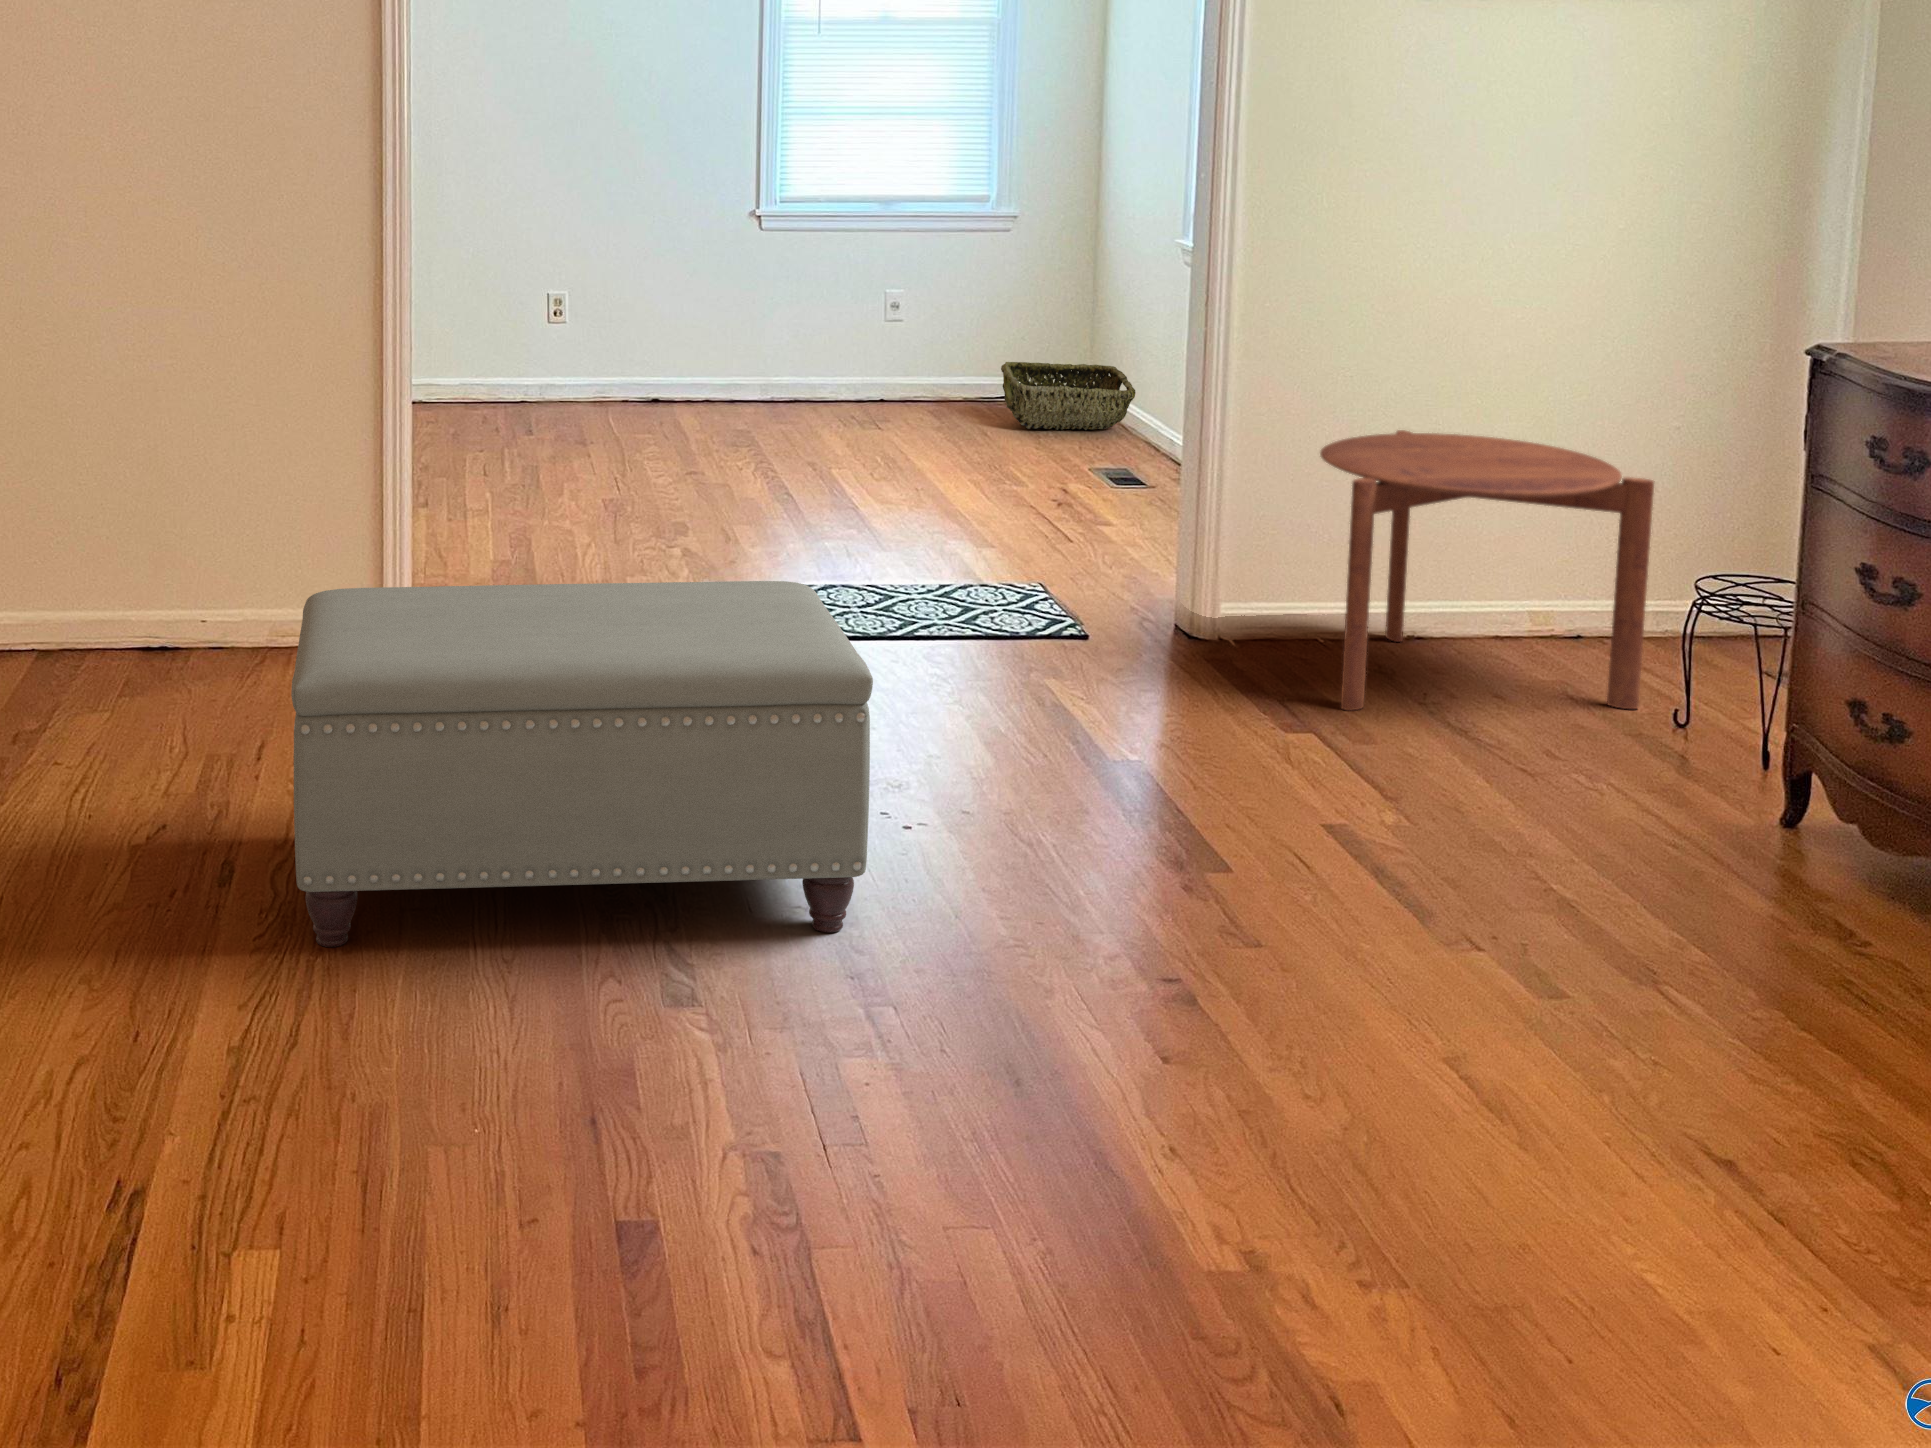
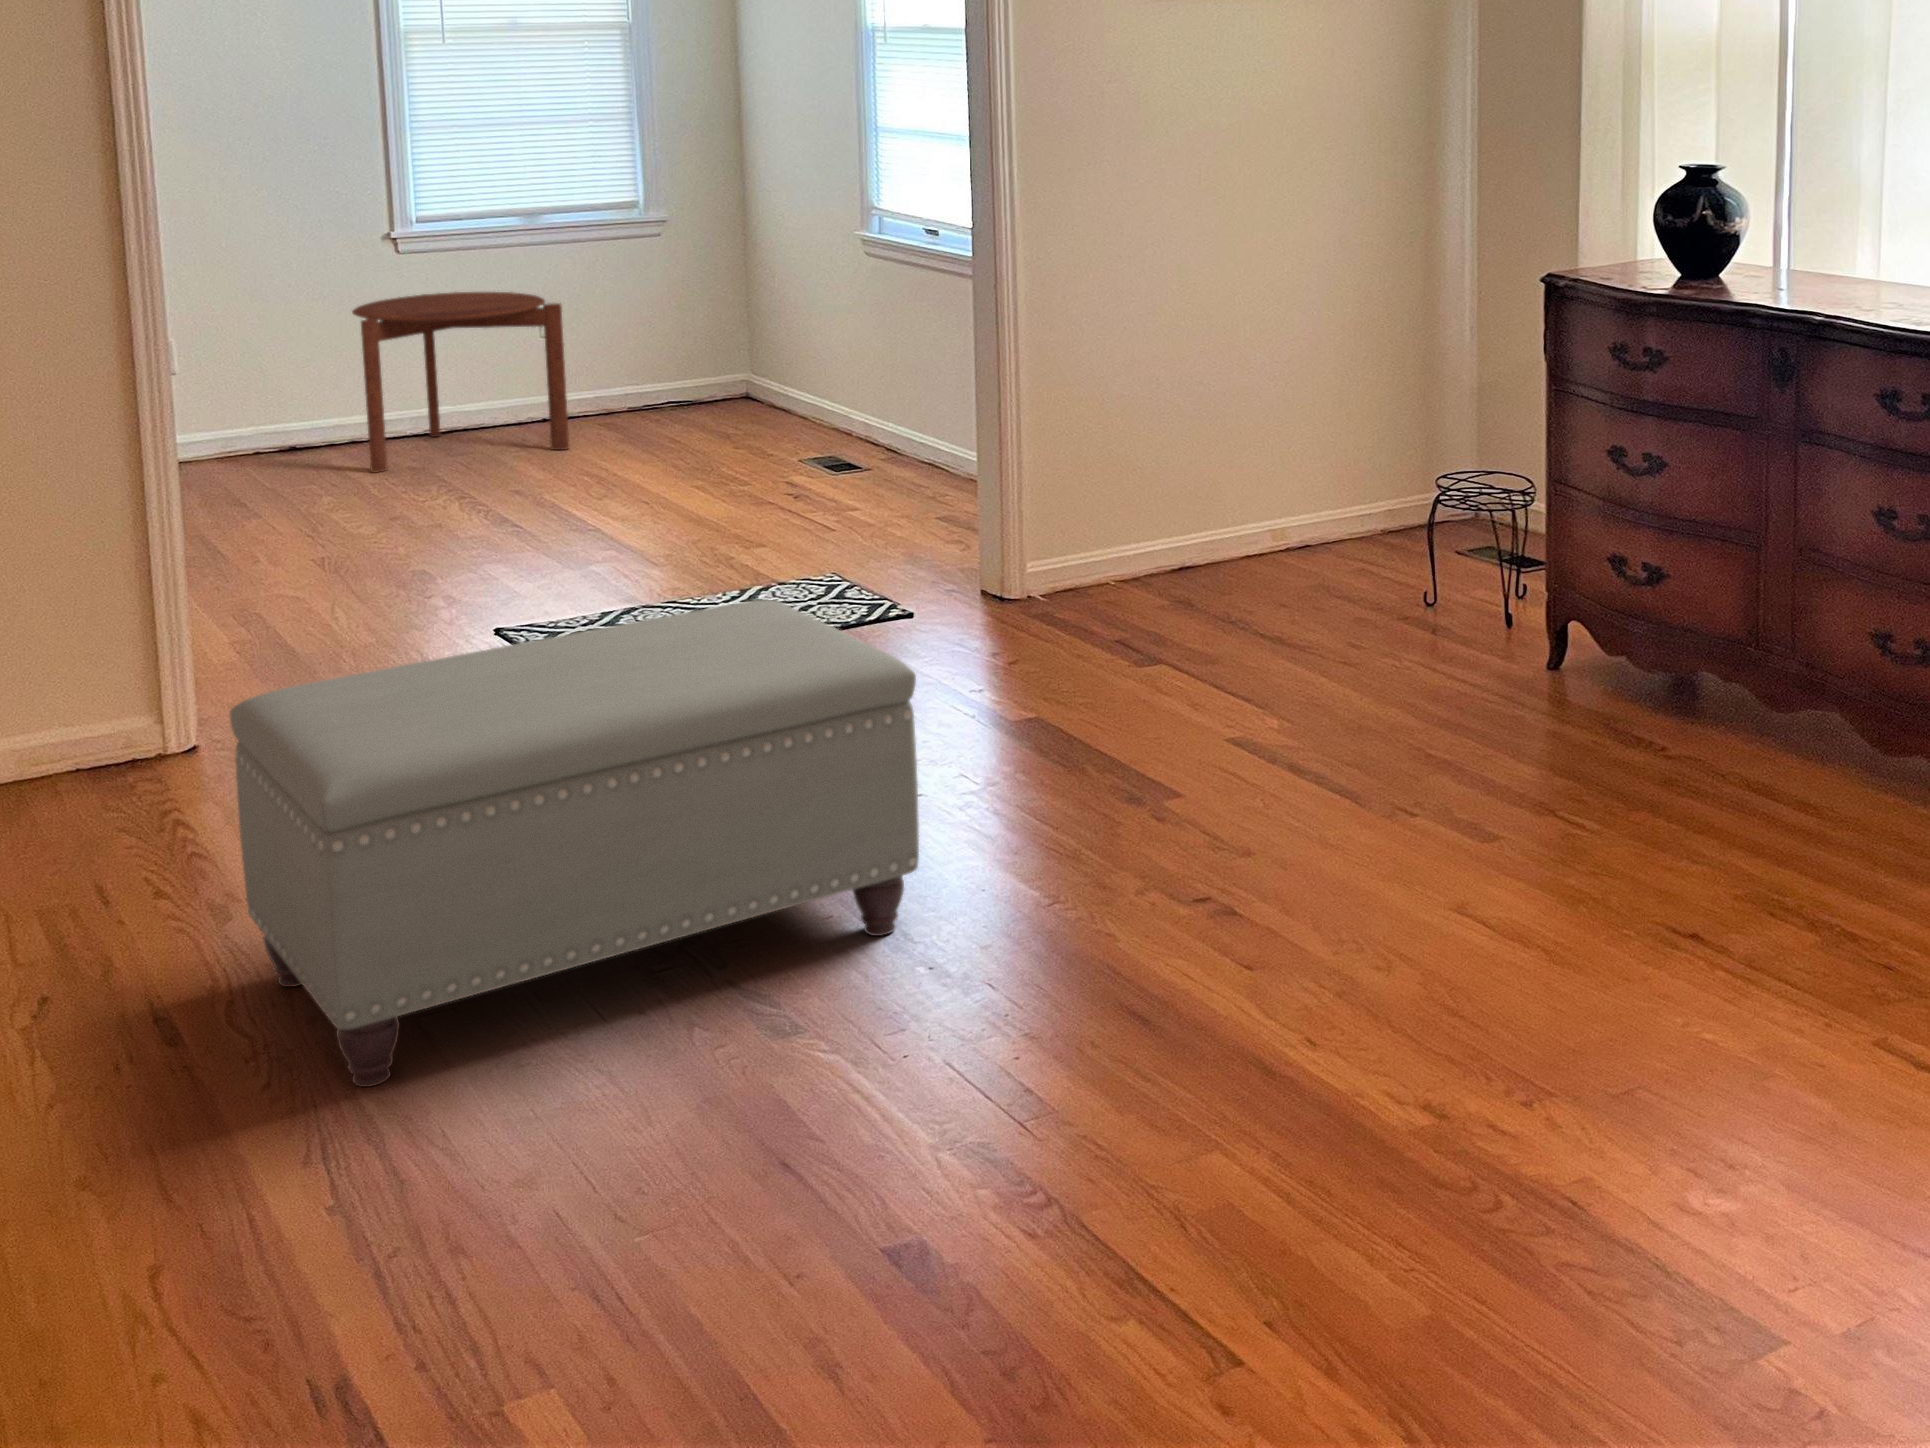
woven basket: present [1001,362,1136,430] -> none [679,362,819,434]
side table: present [1320,430,1654,710] -> present [352,292,569,473]

